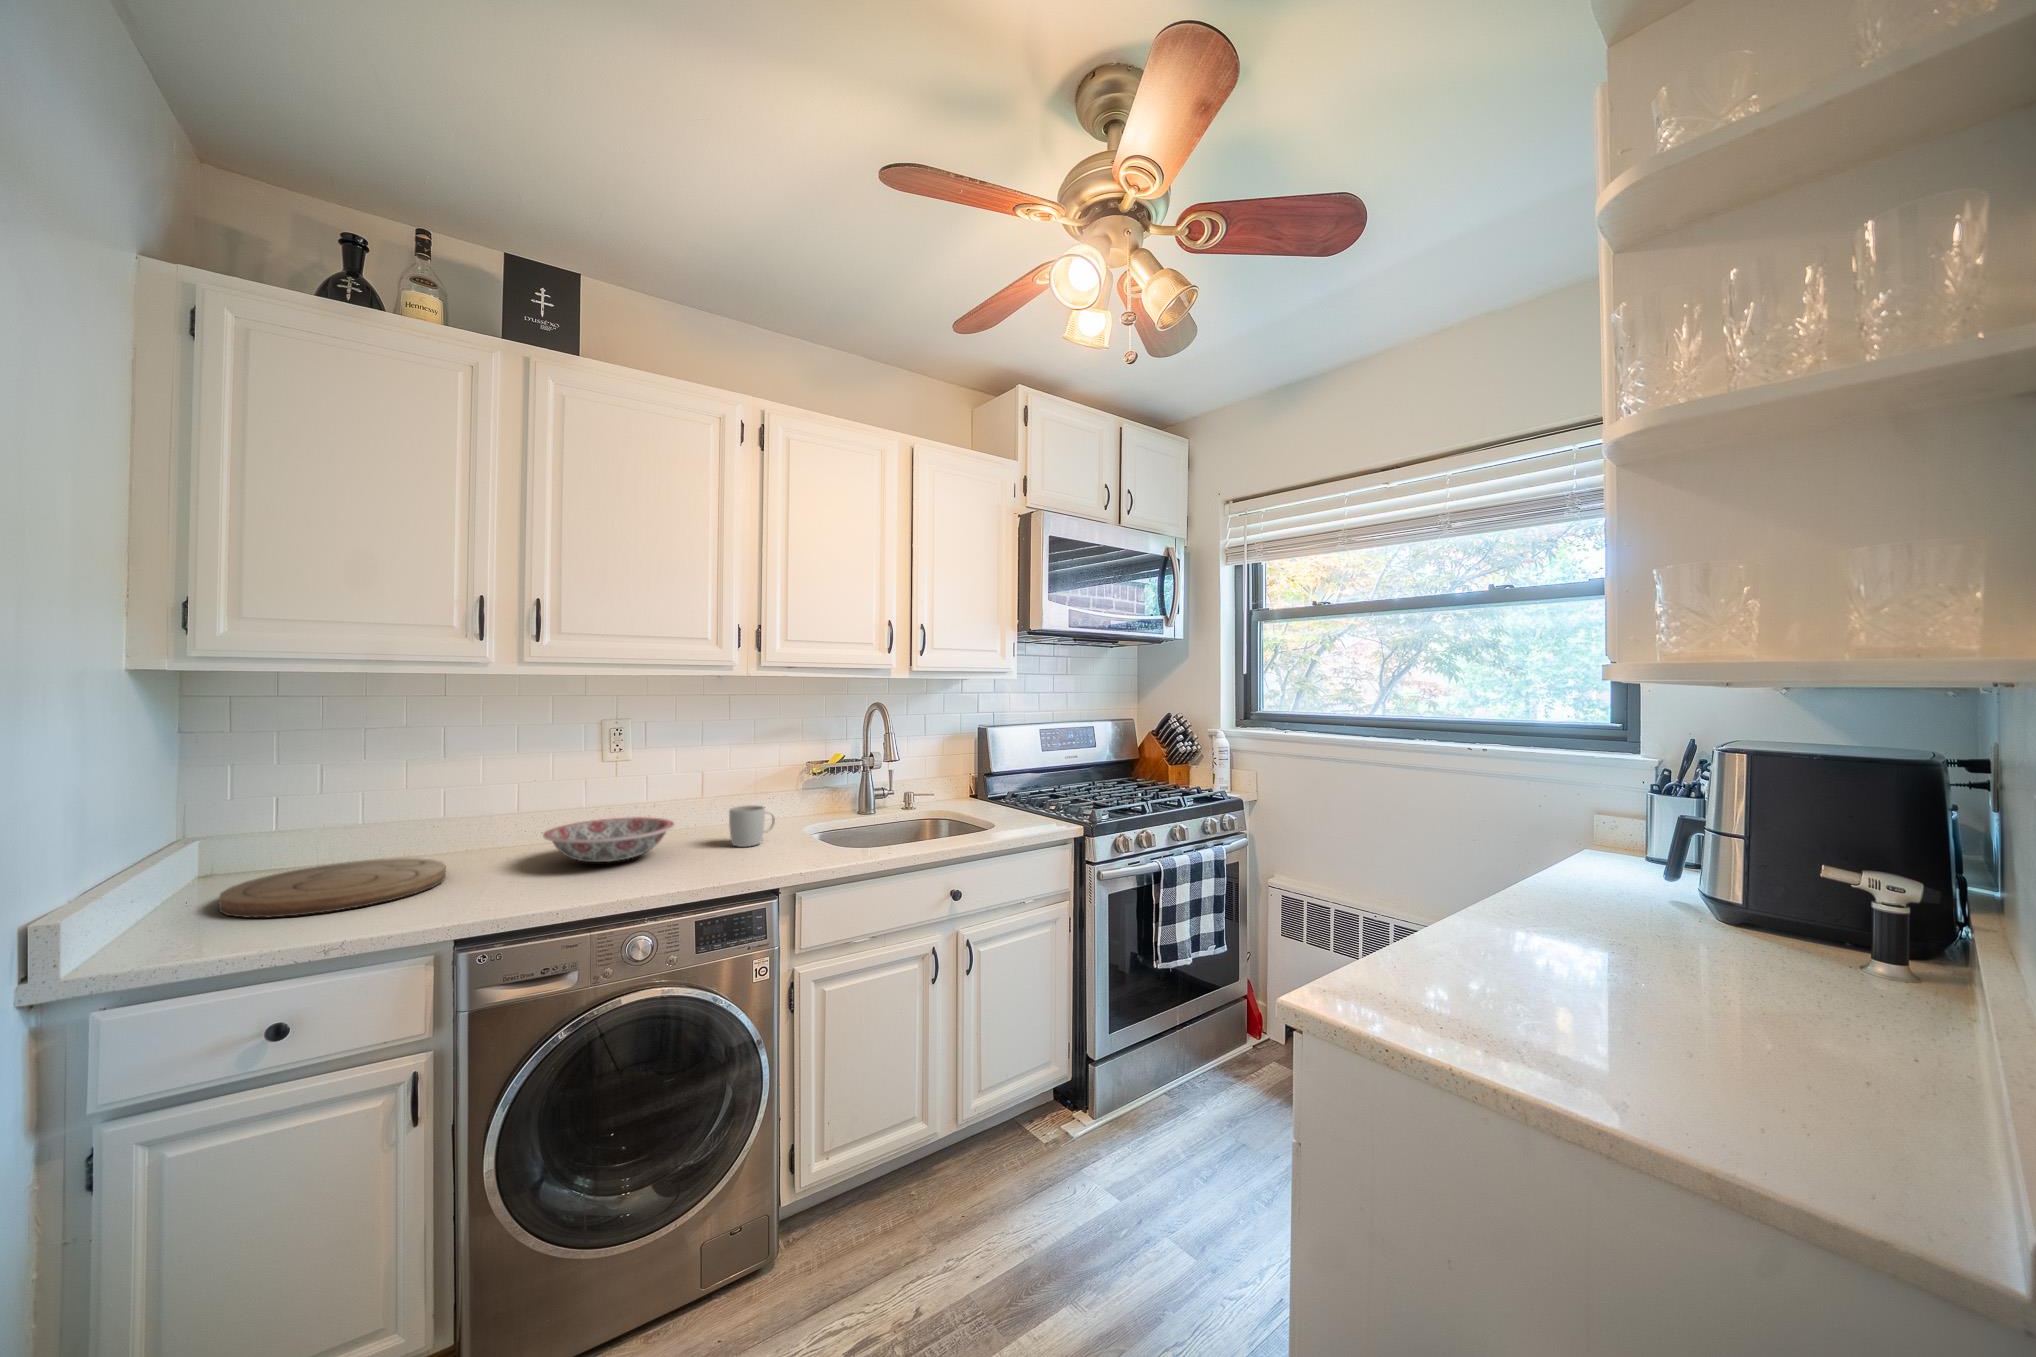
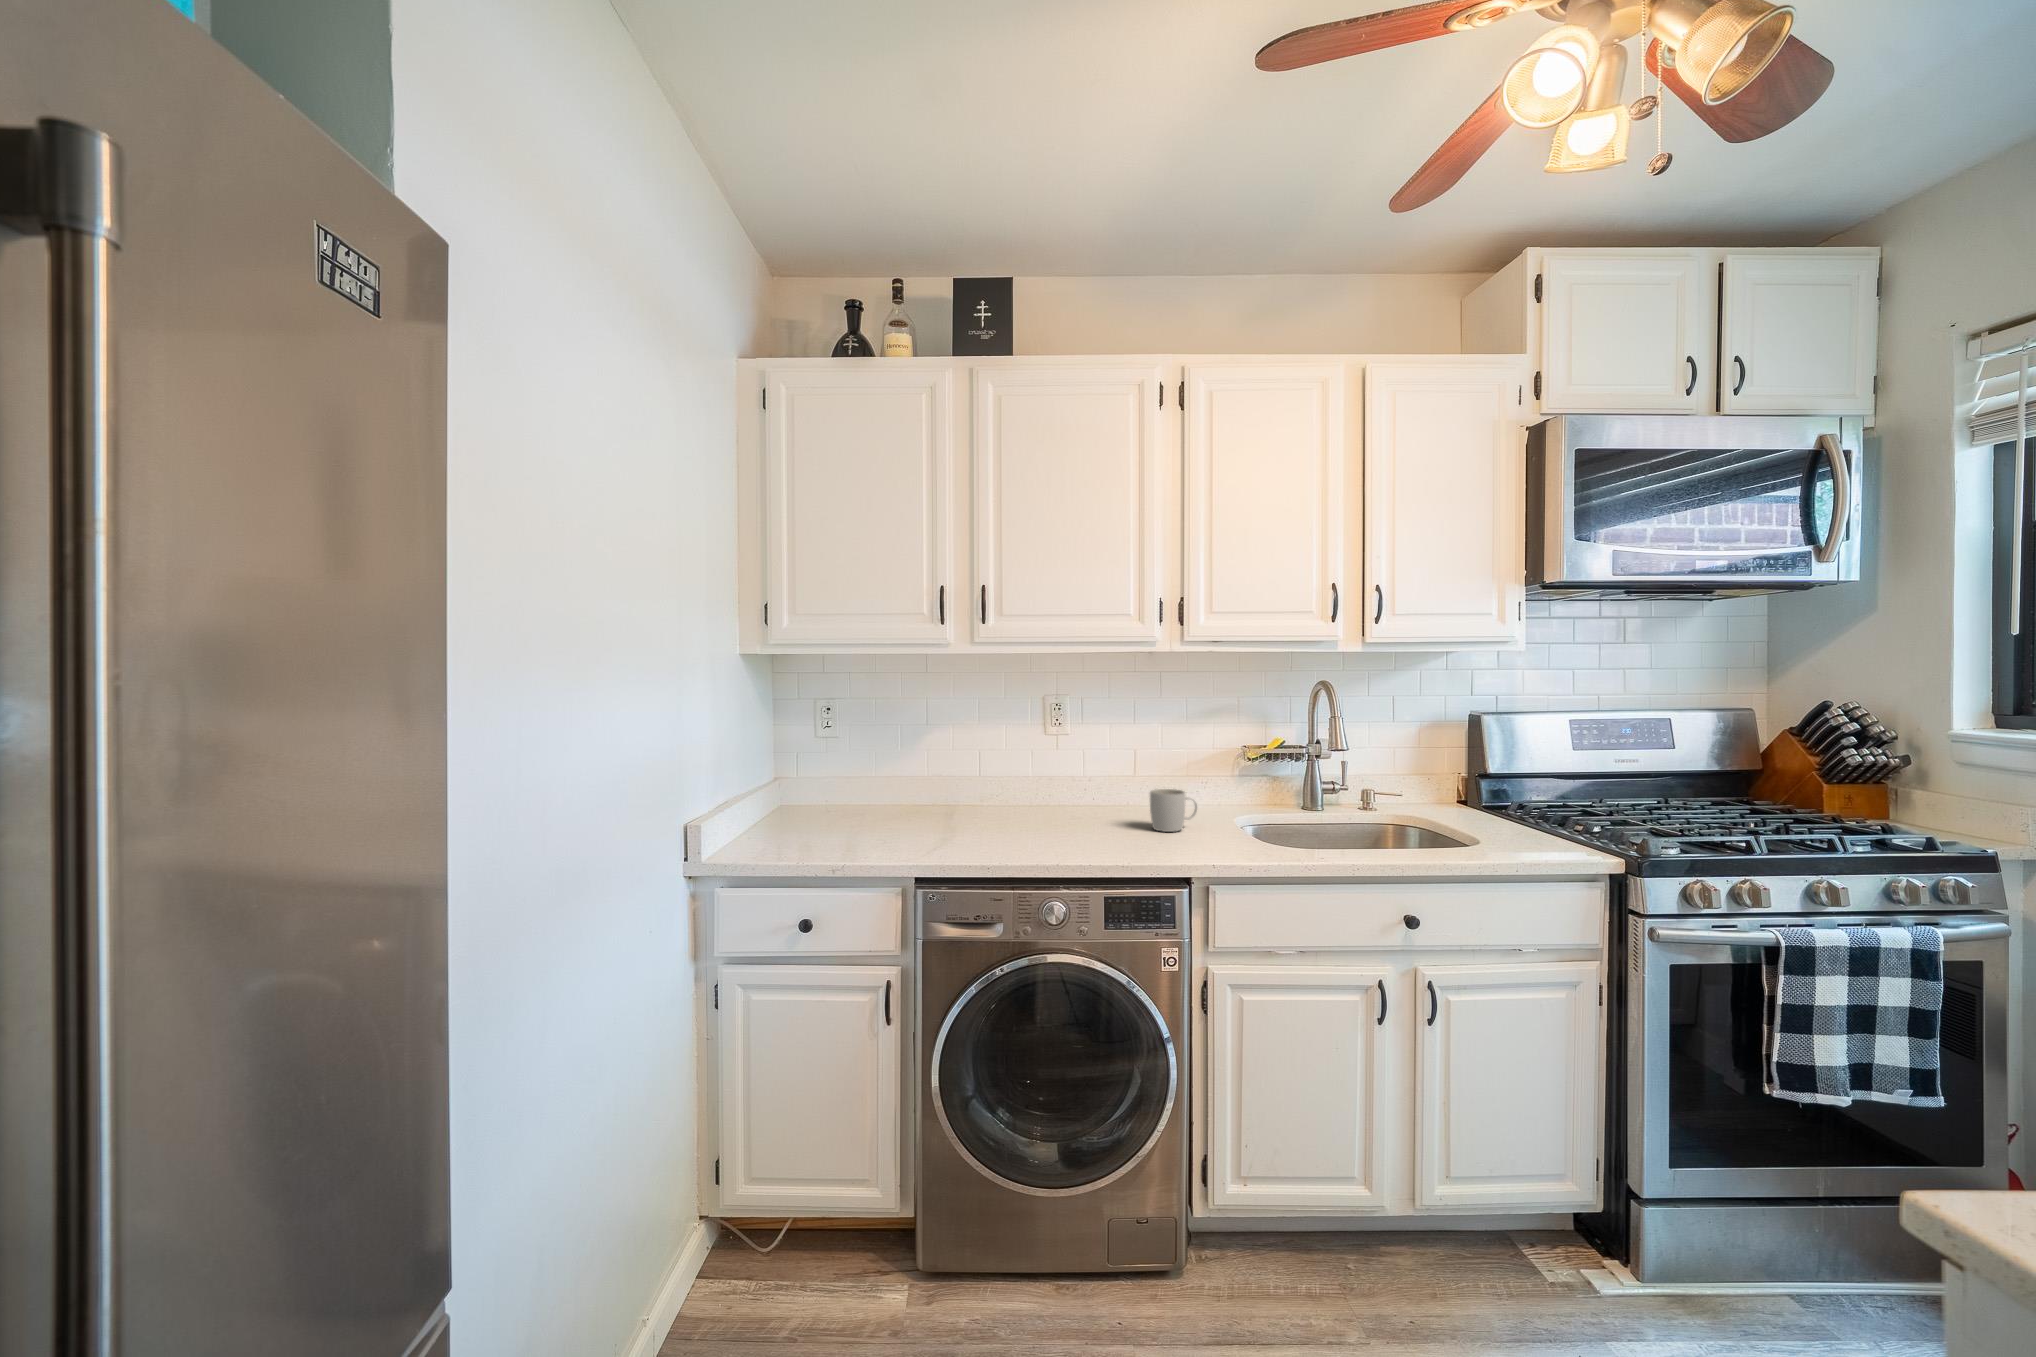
ceramic bowl: present [543,817,675,862] -> none [988,790,1097,830]
cutting board: present [219,858,446,917] -> none [788,806,921,842]

